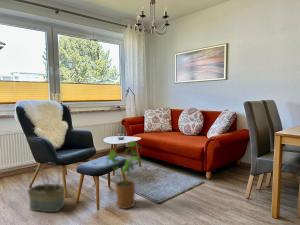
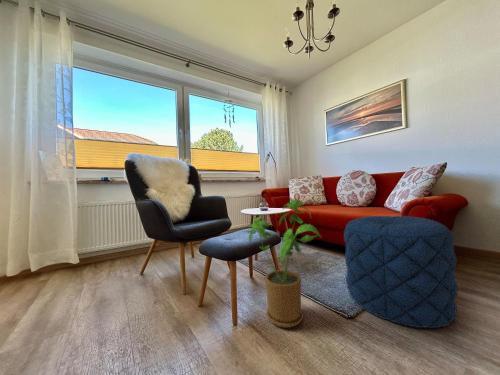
pouf: none [164,147,213,205] -> present [344,216,458,328]
basket: present [28,169,65,212] -> none [119,236,179,326]

